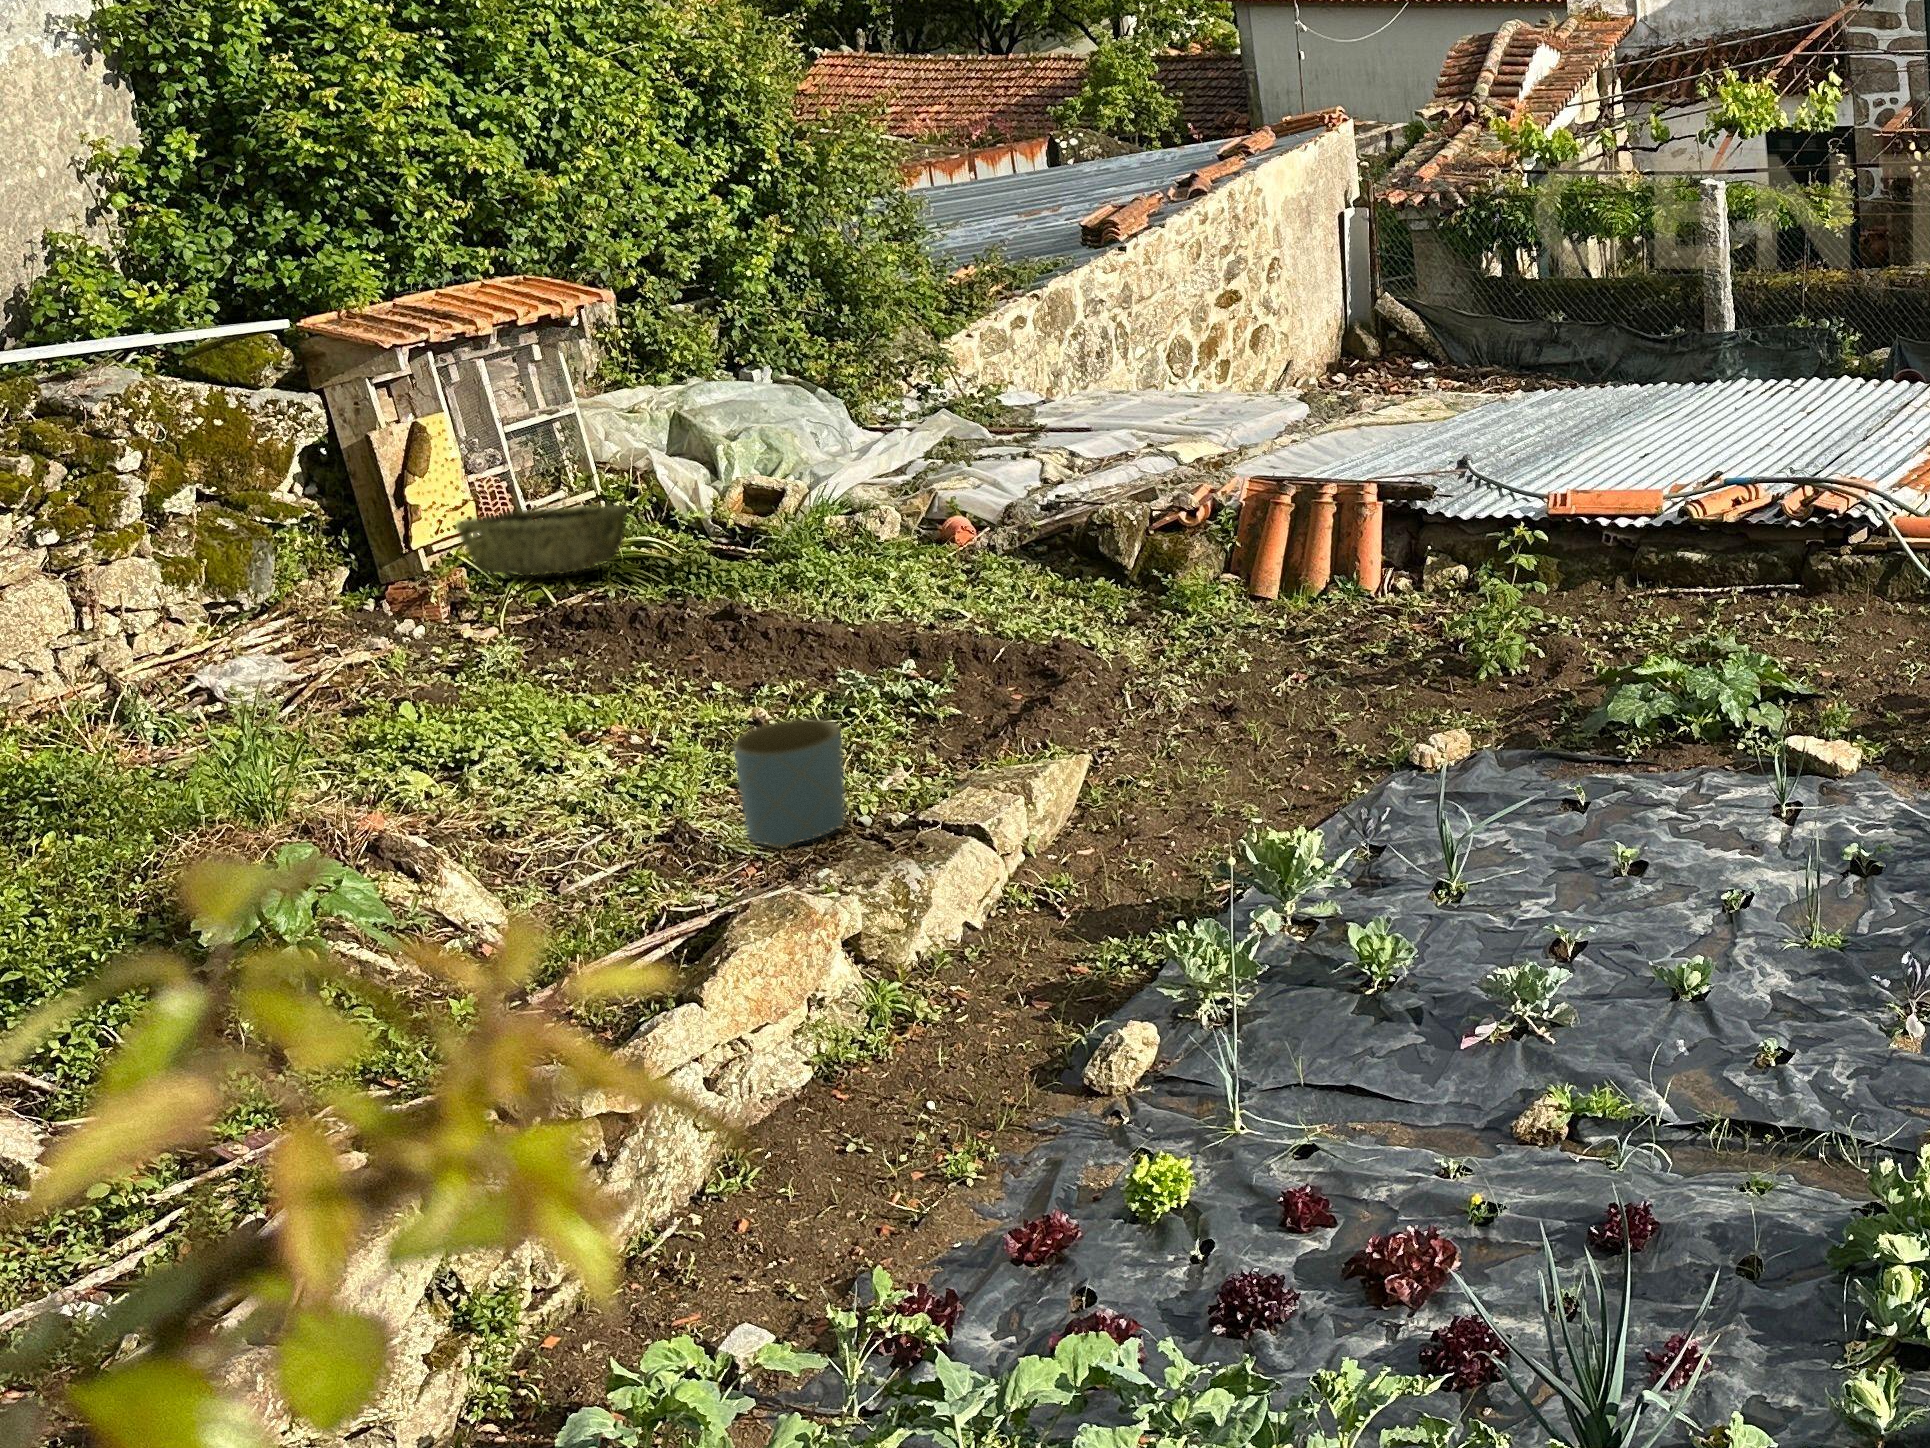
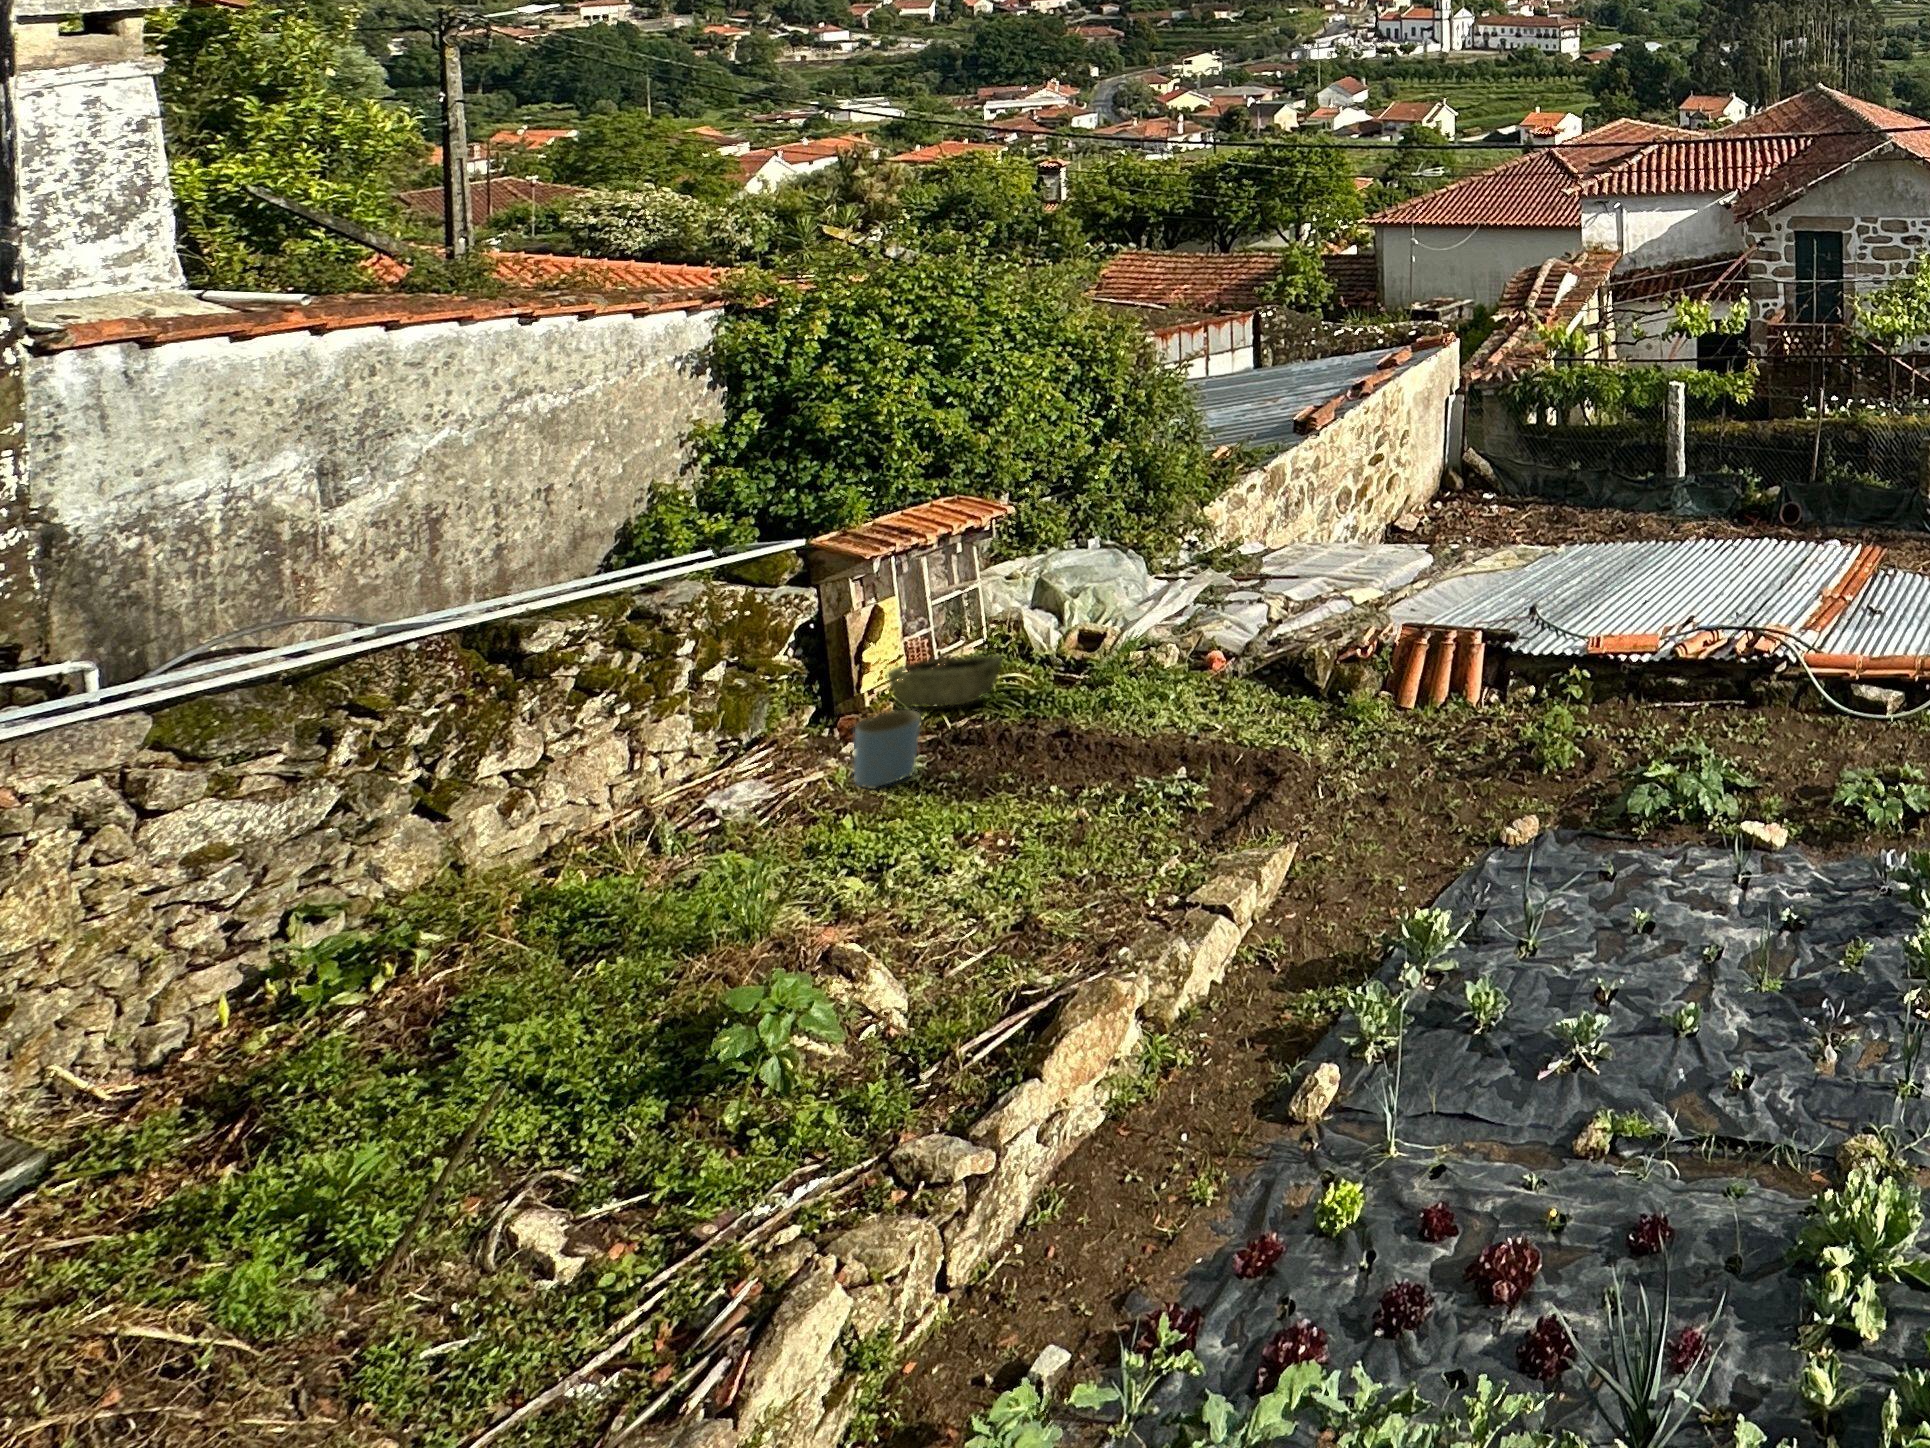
planter: present [733,718,845,849] -> present [854,710,921,789]

